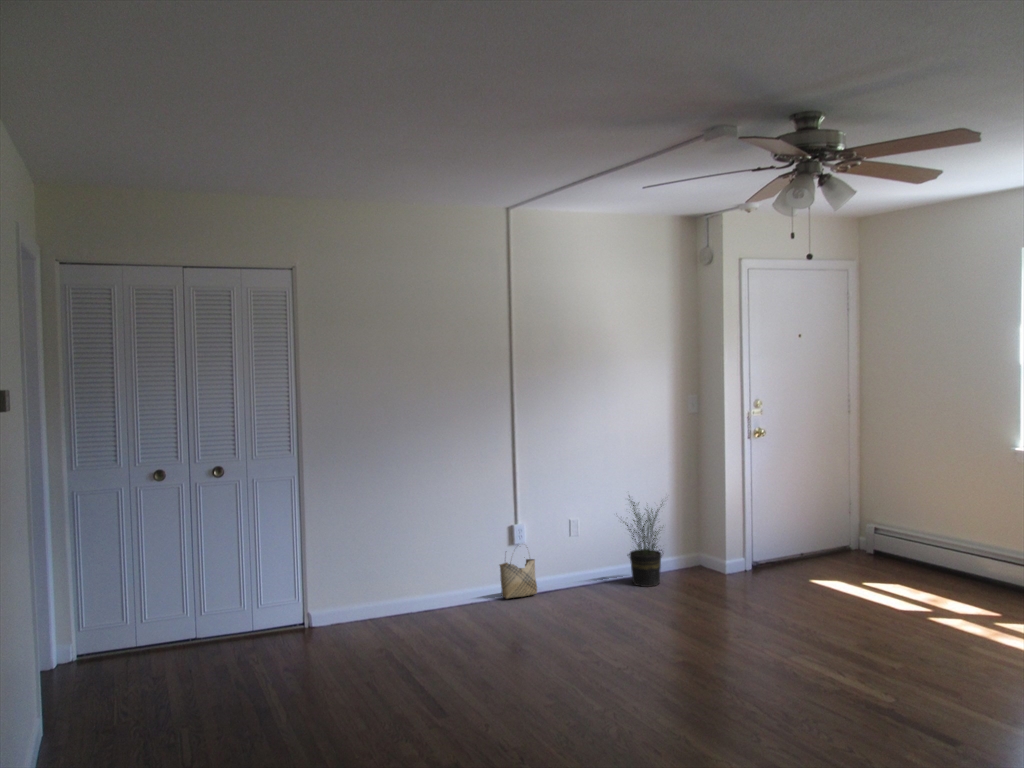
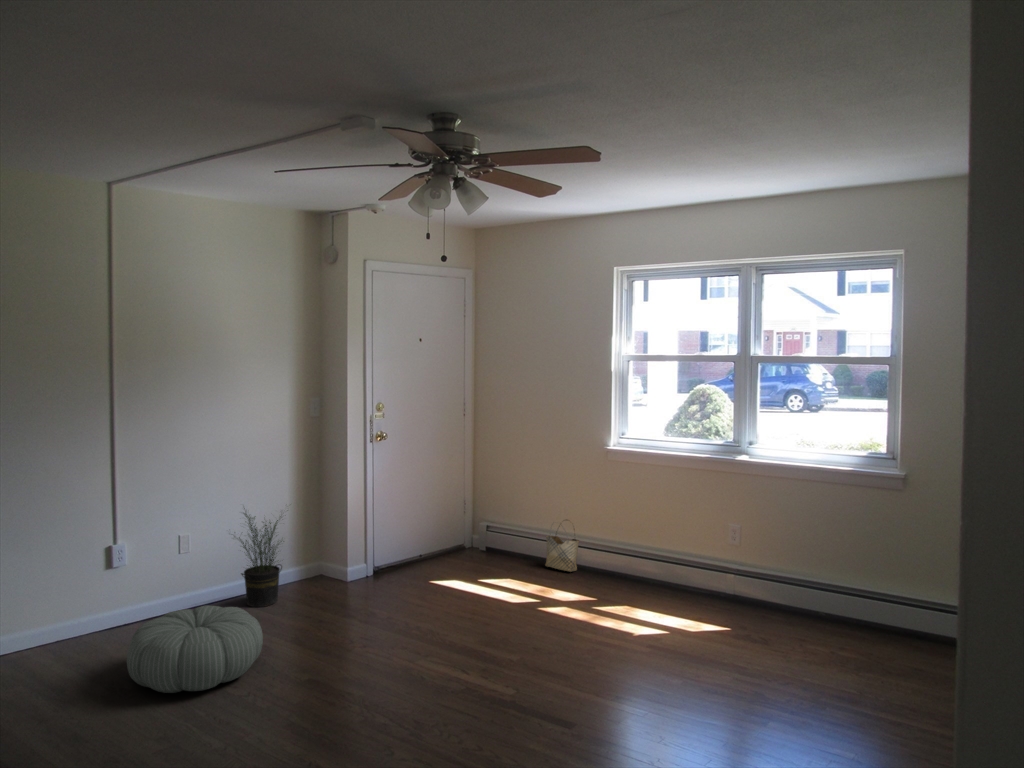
woven basket: present [500,559,537,599] -> present [545,524,579,571]
pouf: none [538,576,647,645] -> present [127,606,263,693]

